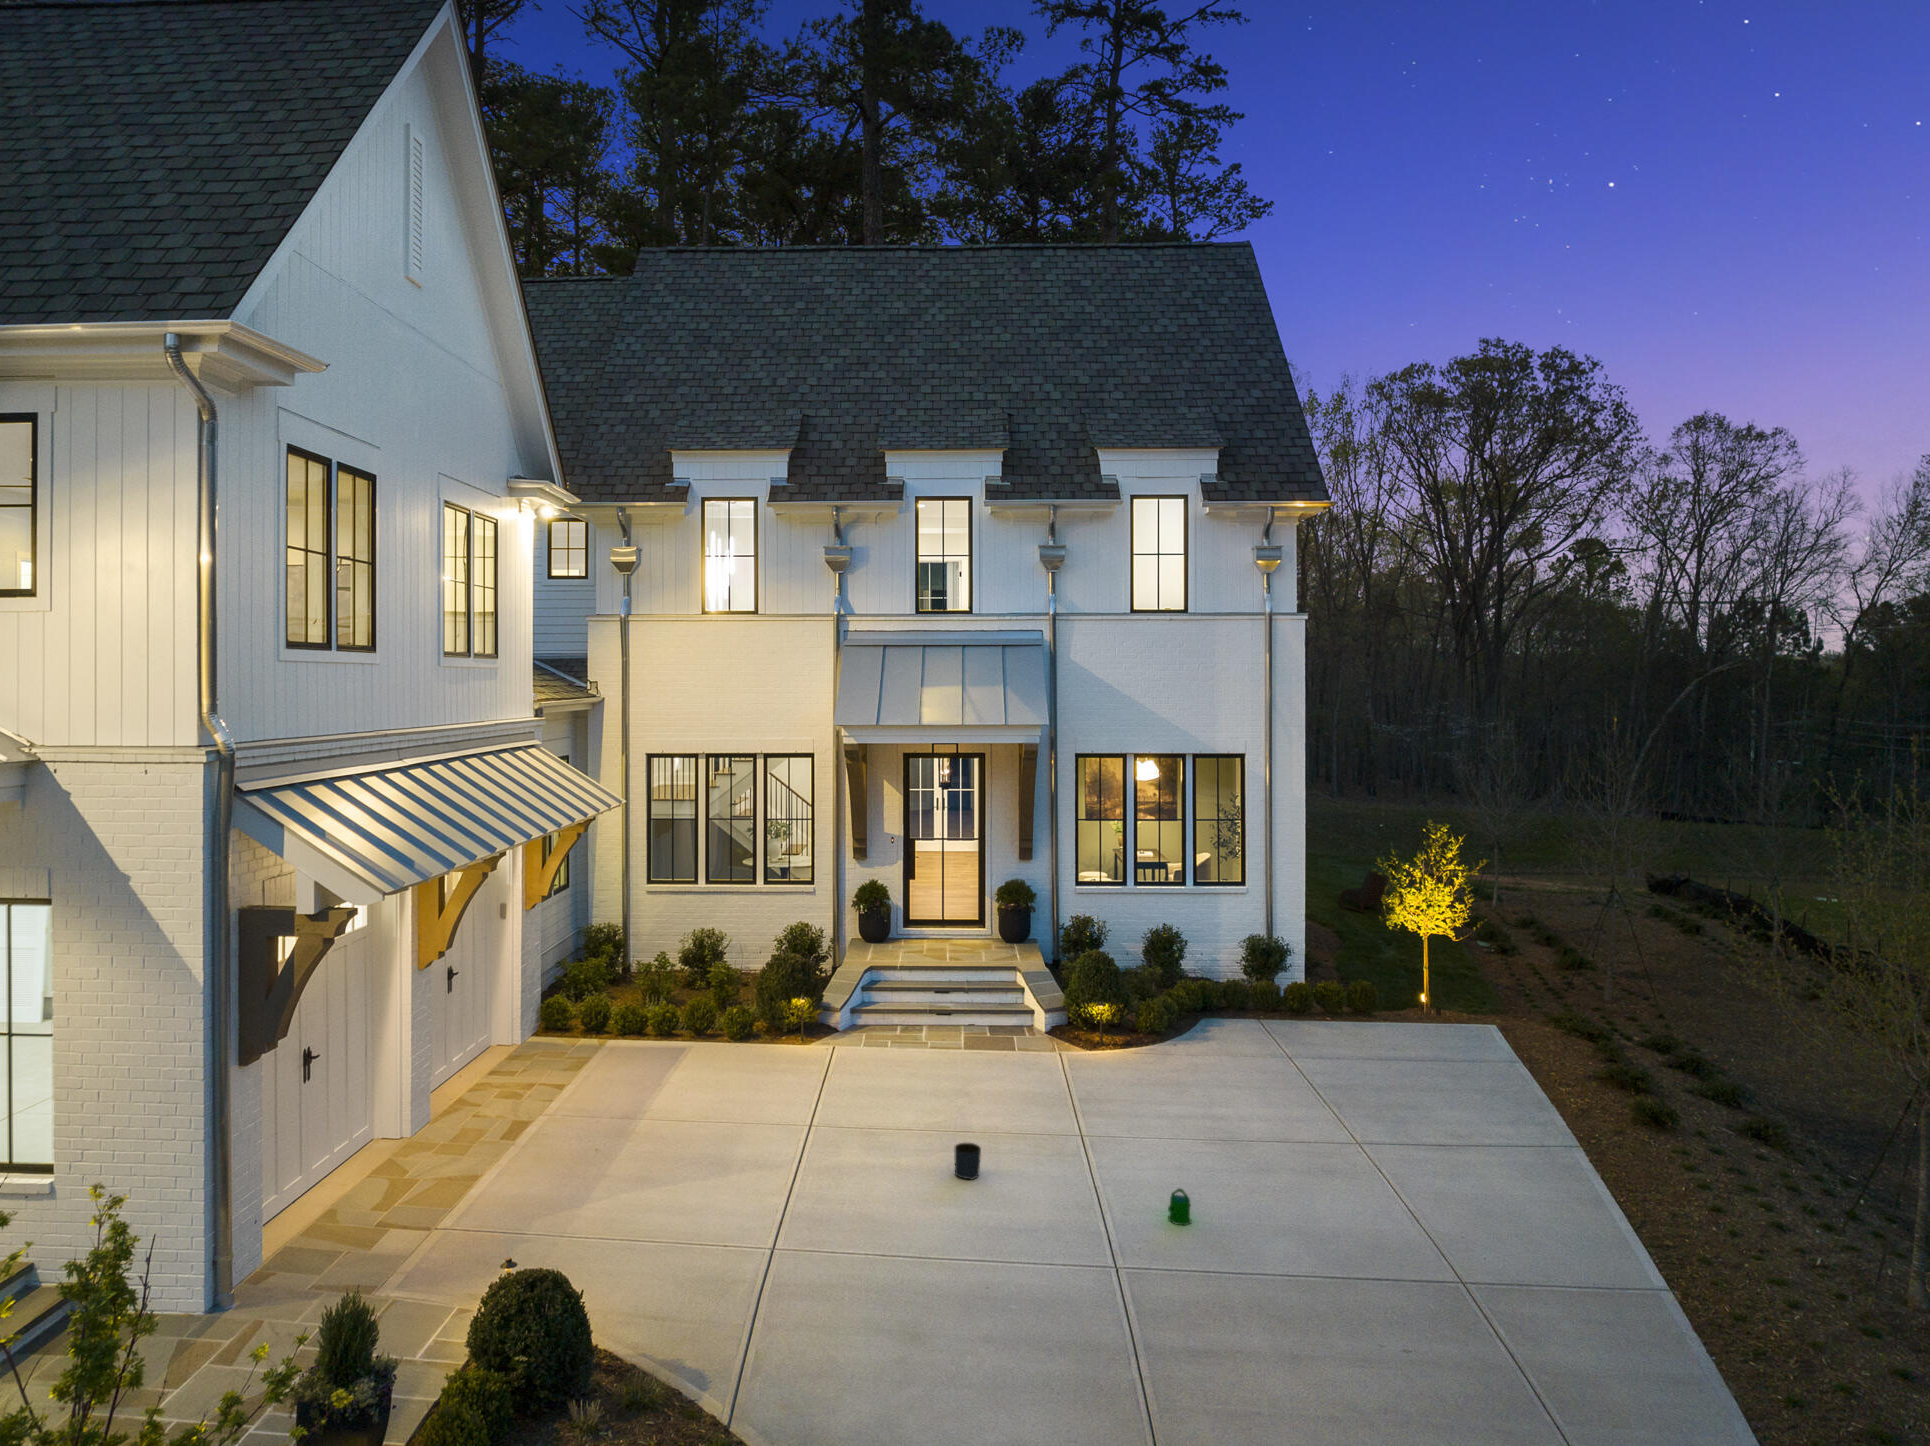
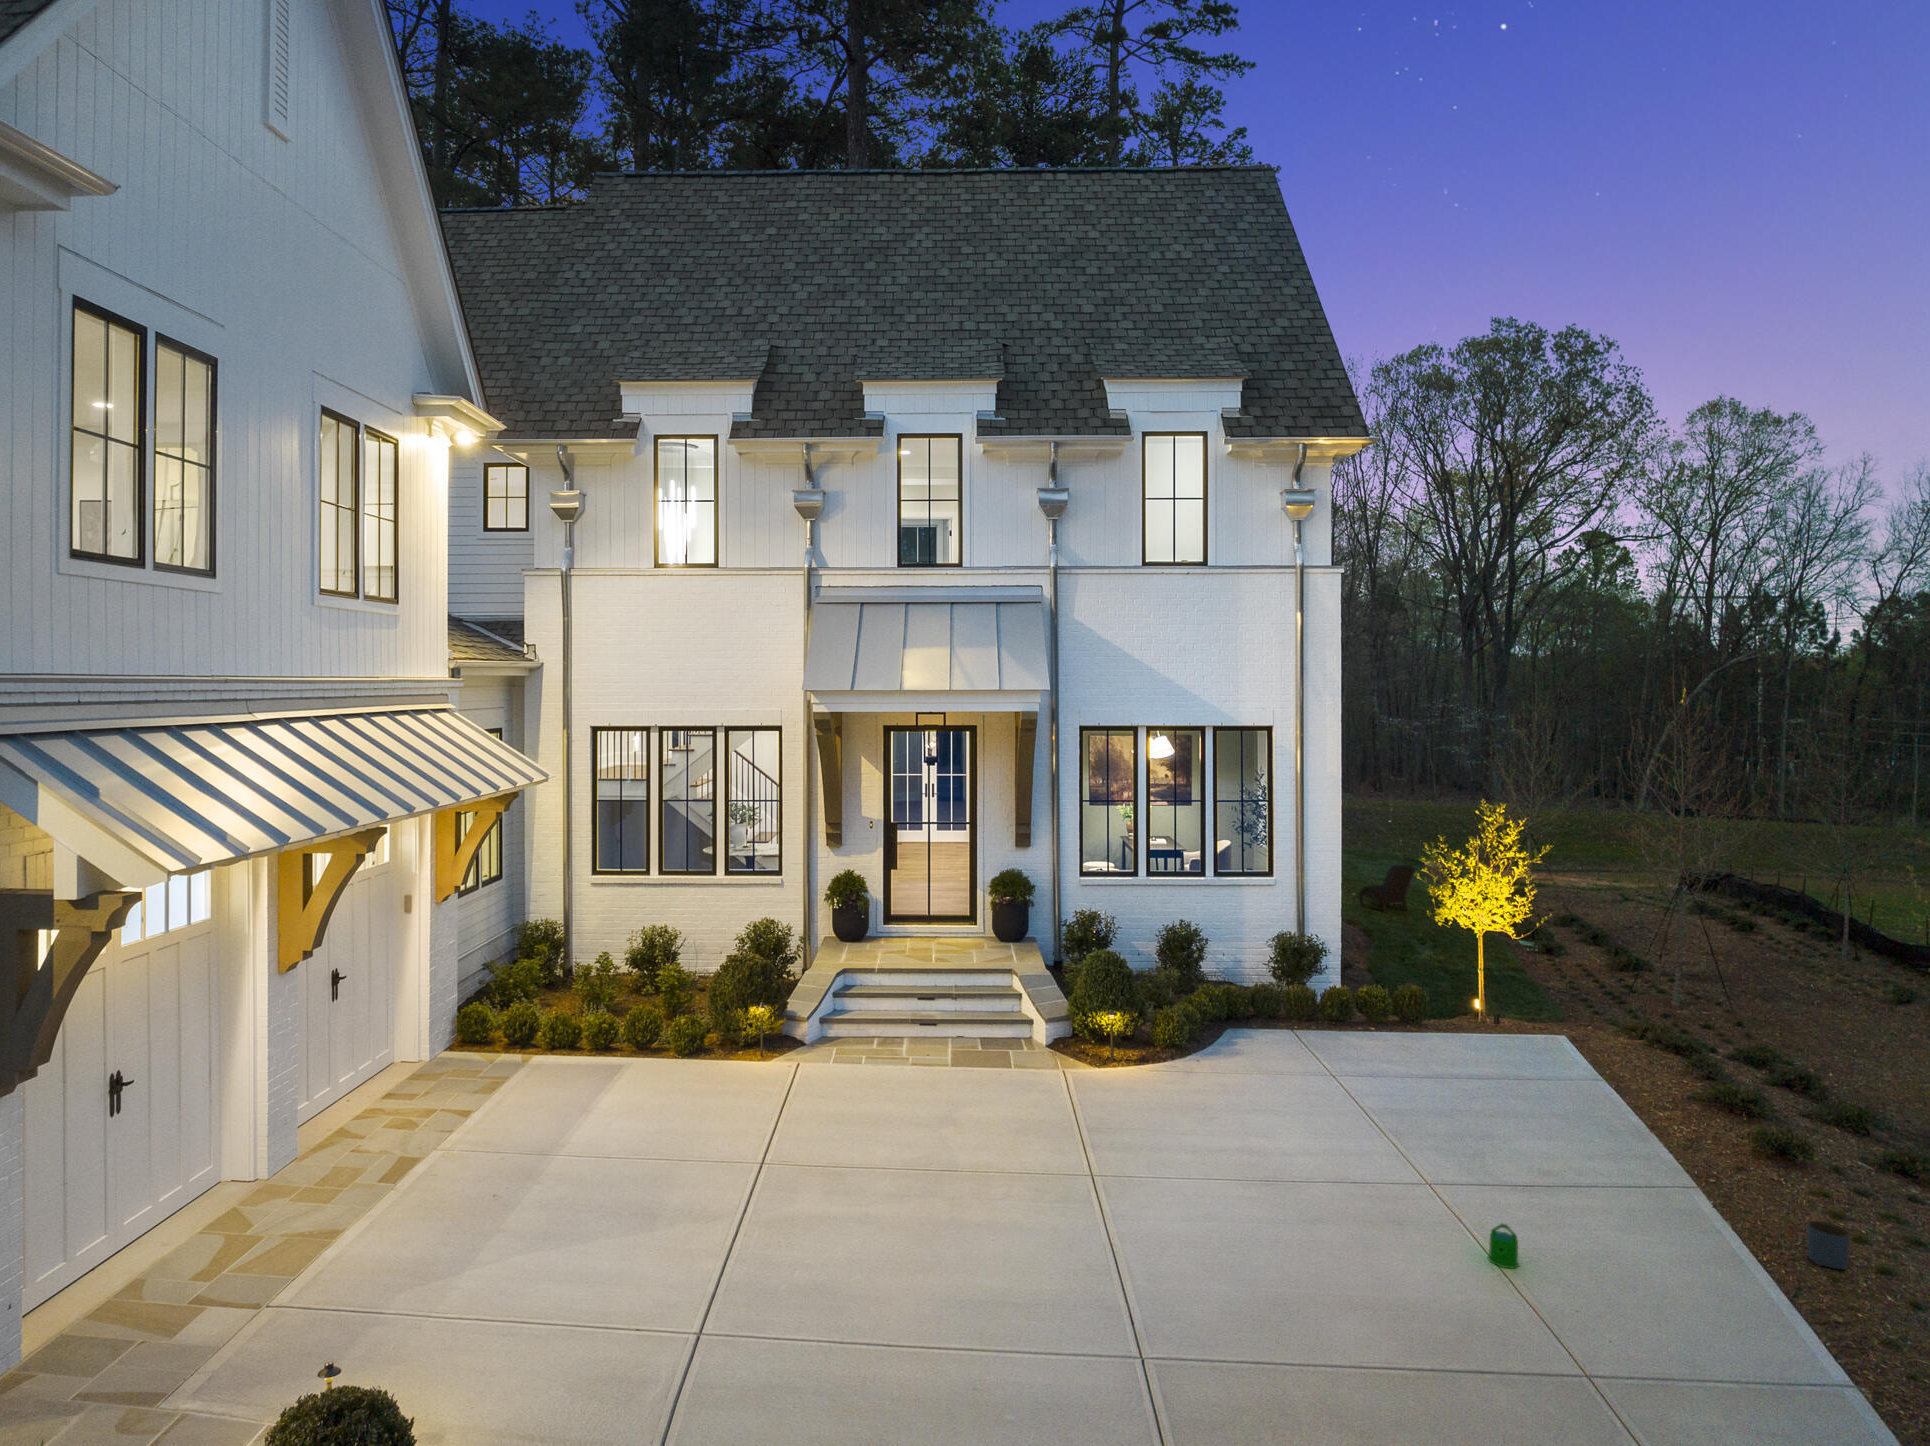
planter: present [954,1143,981,1180] -> present [1807,1221,1850,1270]
watering can: present [1168,1189,1191,1225] -> present [1488,1224,1519,1269]

